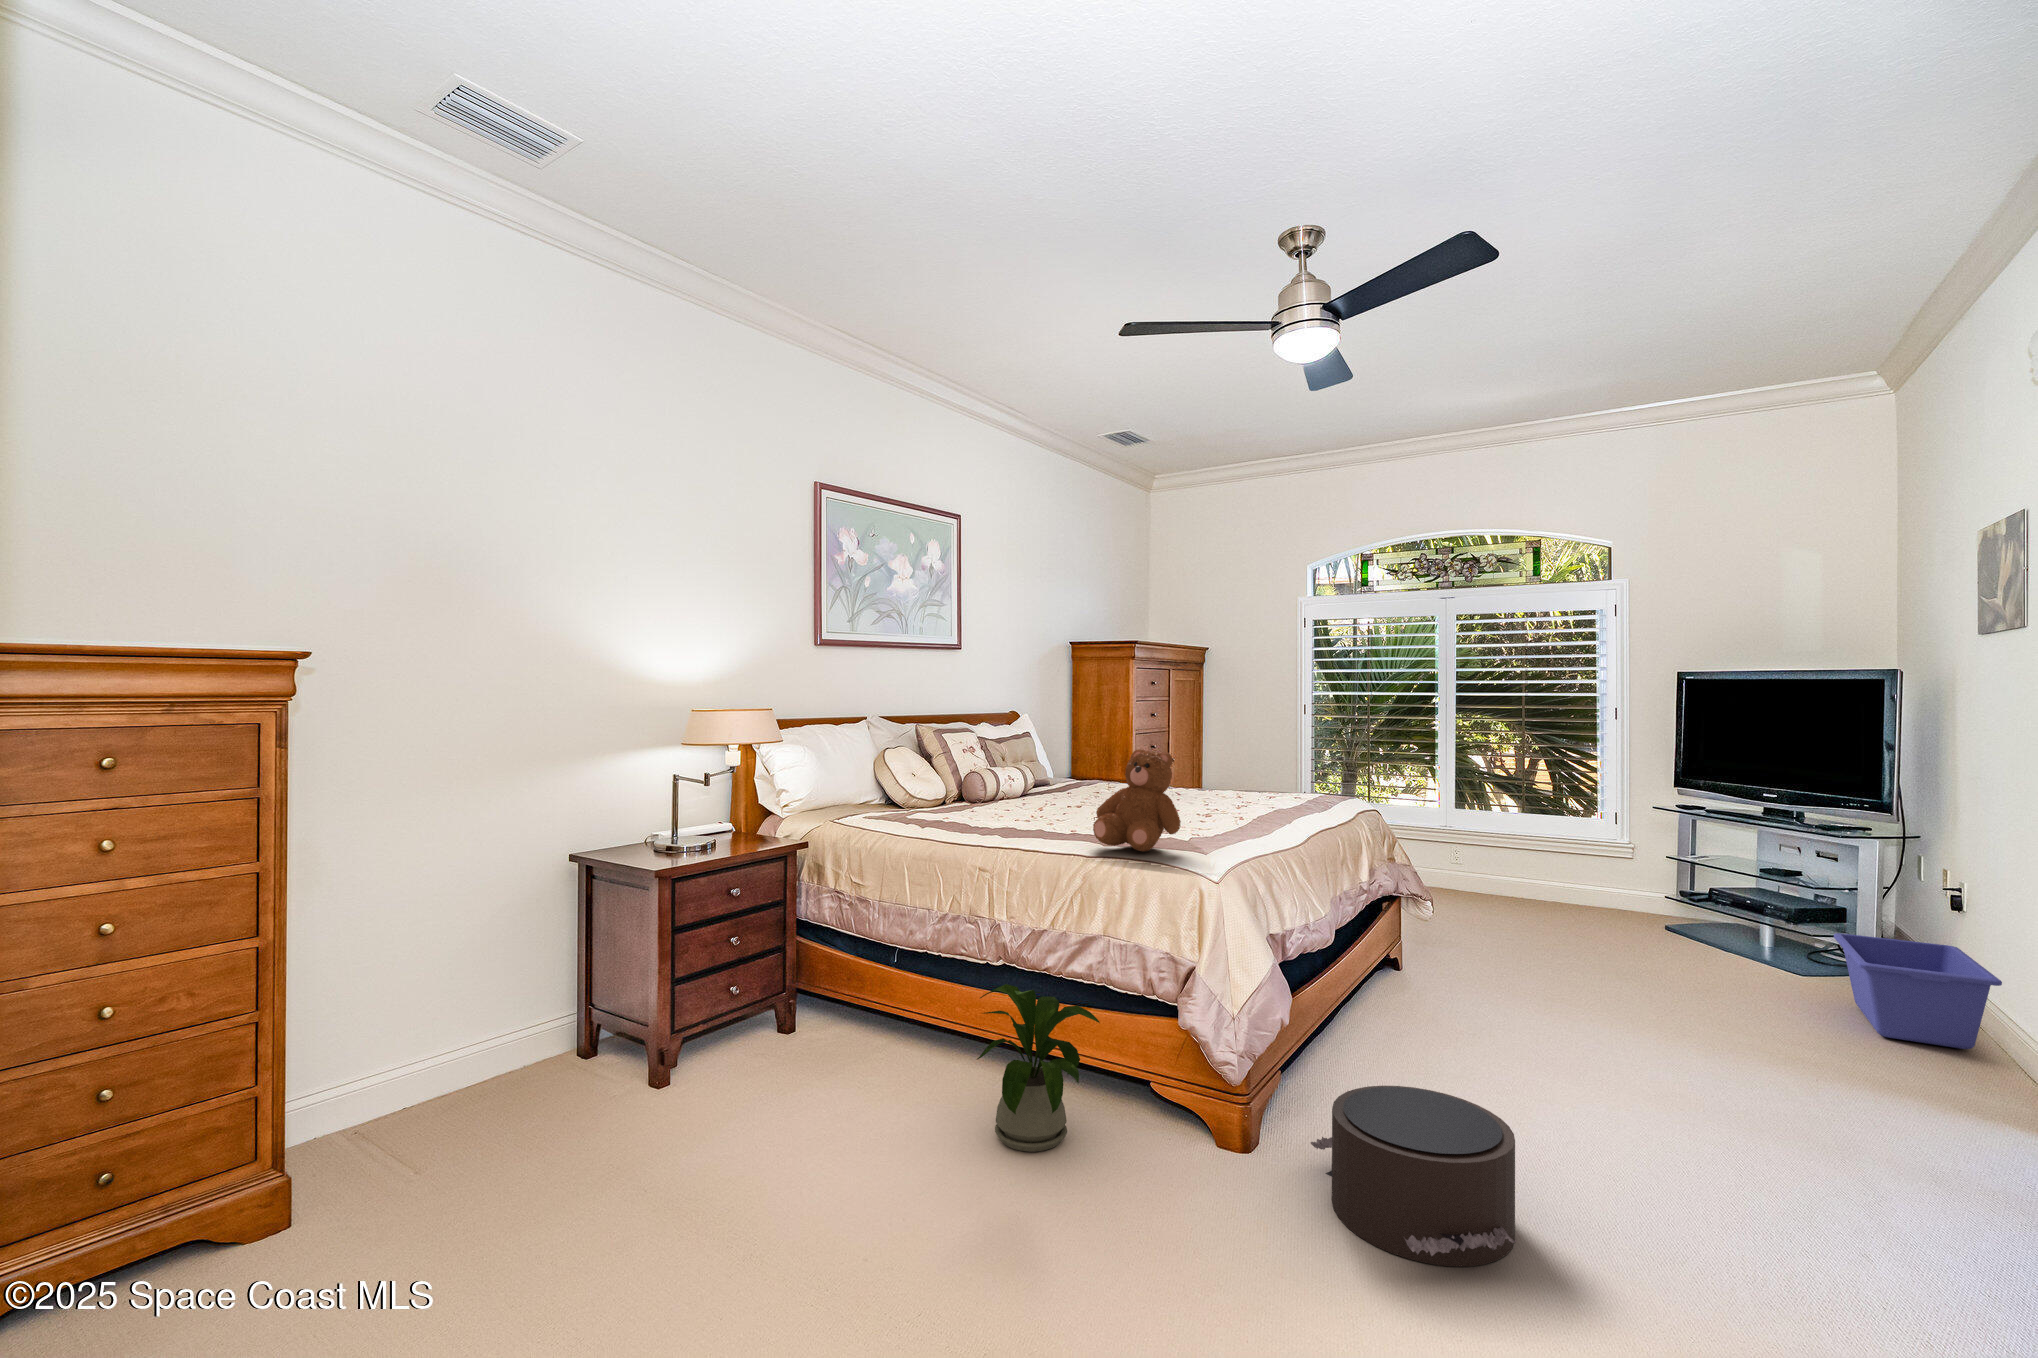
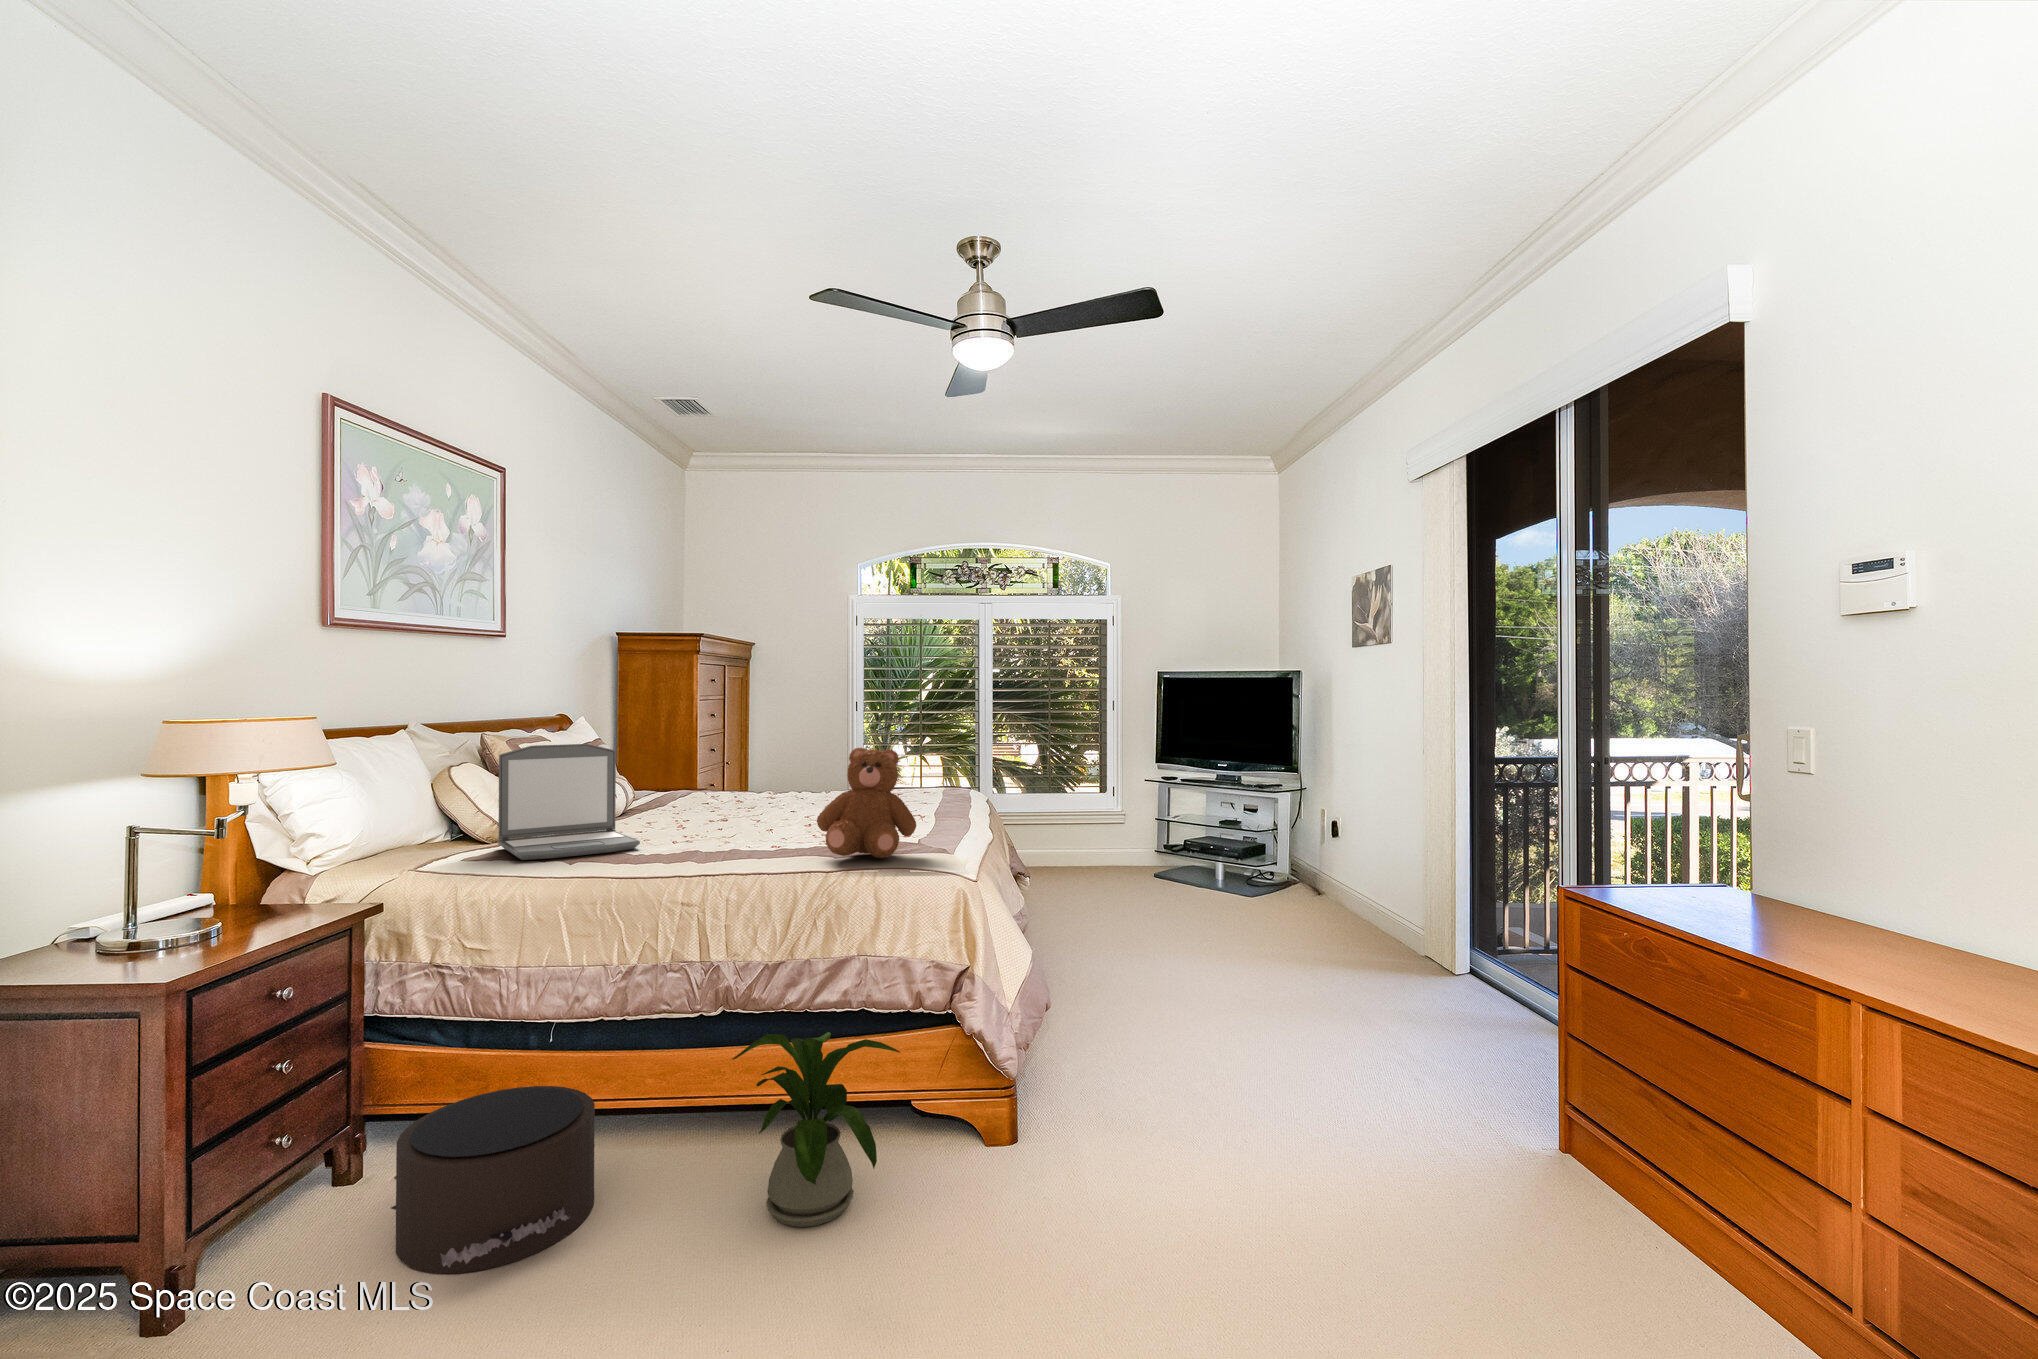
laptop: none [894,736,985,824] -> present [498,744,640,860]
storage bin: present [1834,933,2002,1049] -> none [1287,862,1394,933]
pouf: present [1311,1086,1517,1267] -> present [391,1086,595,1273]

